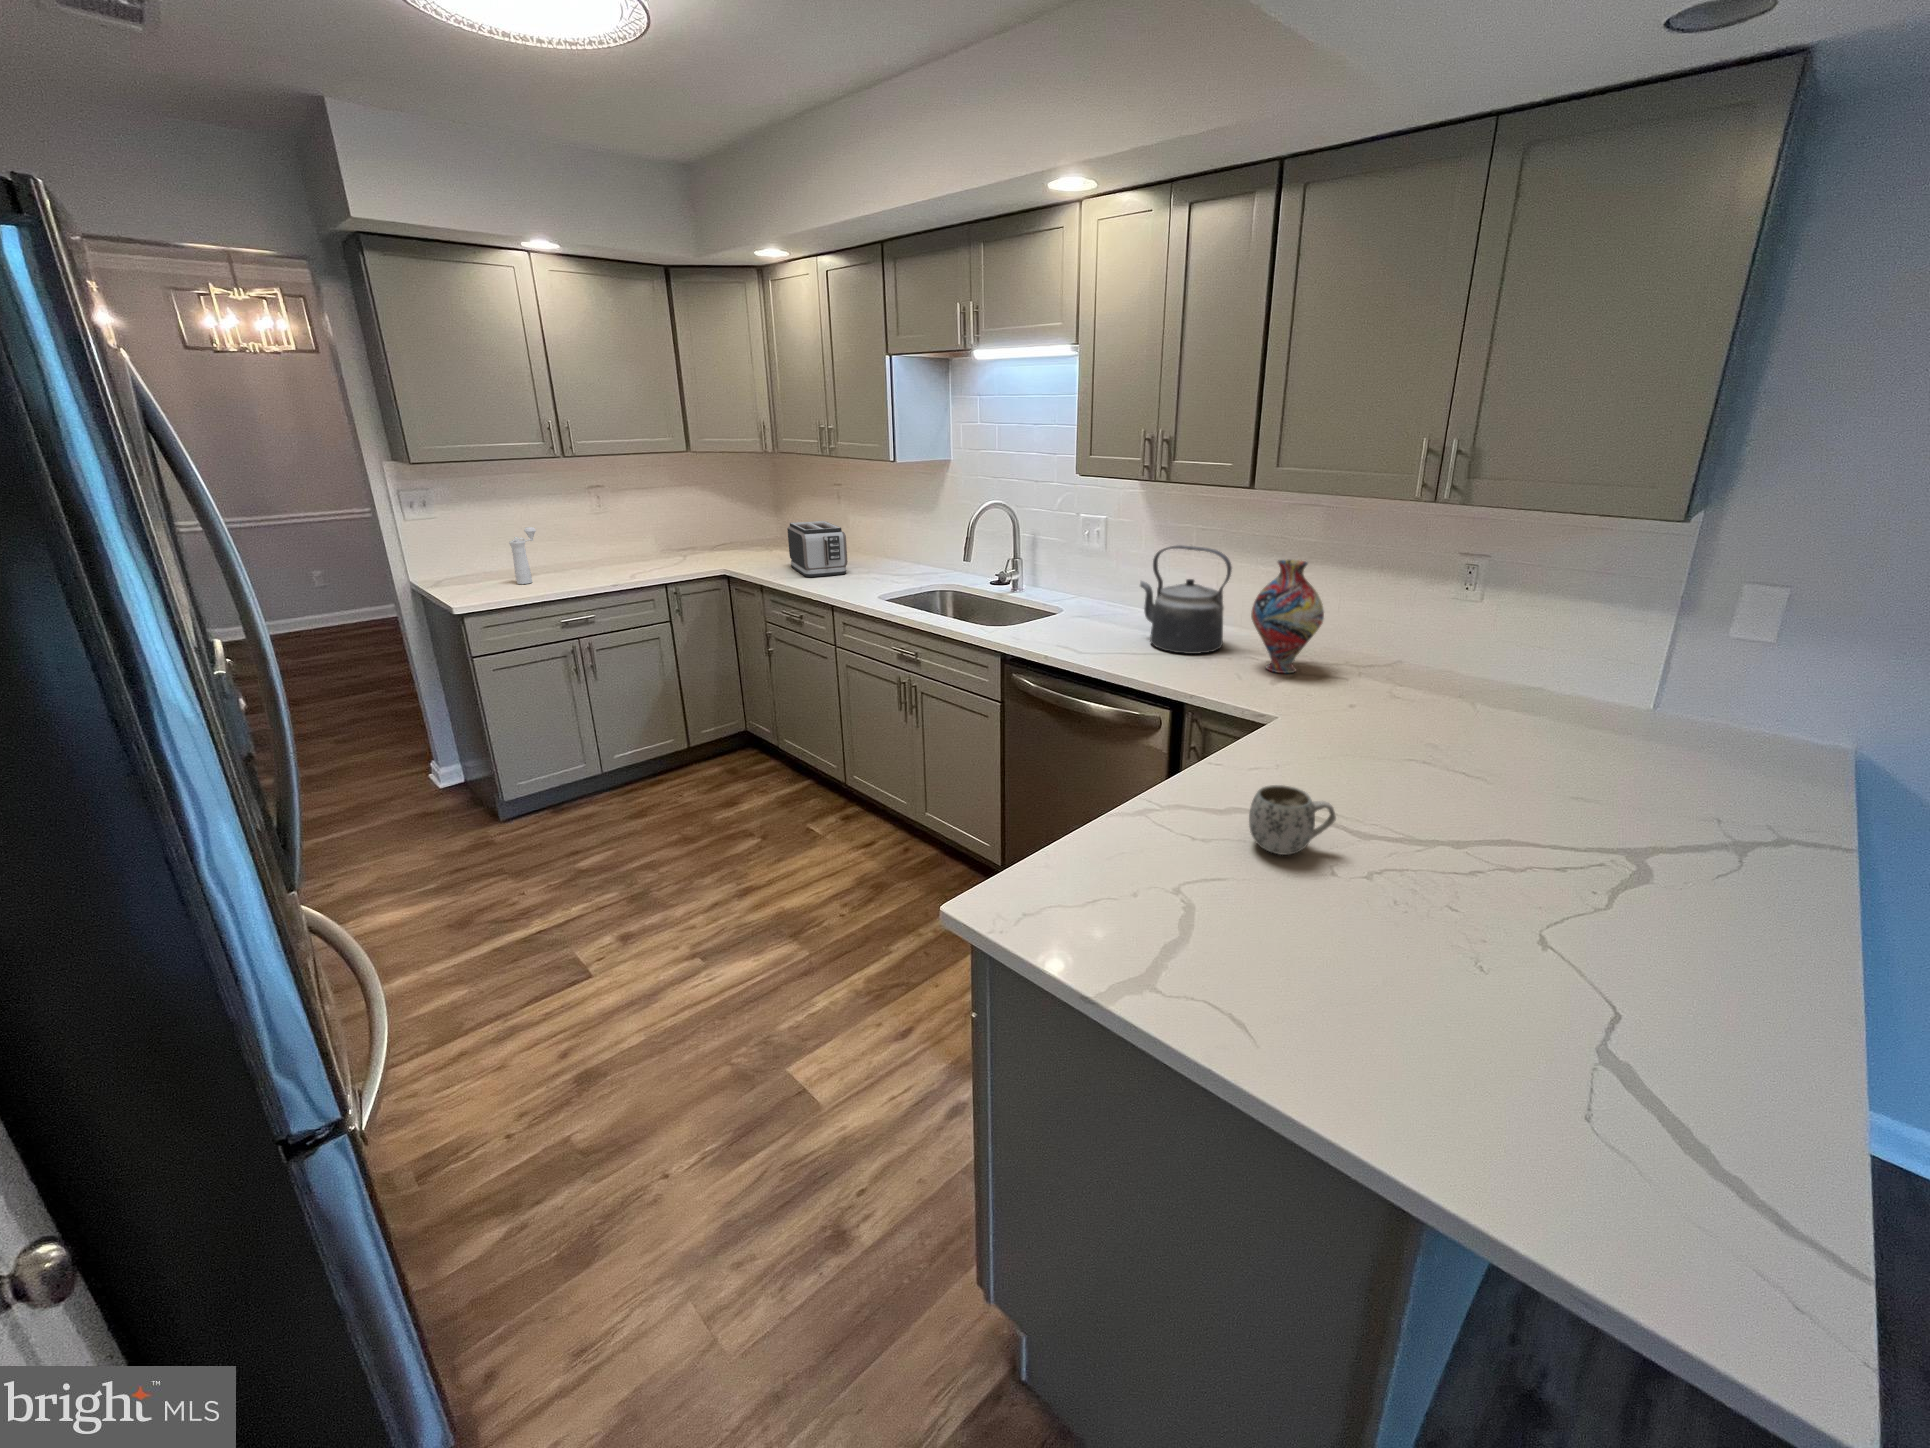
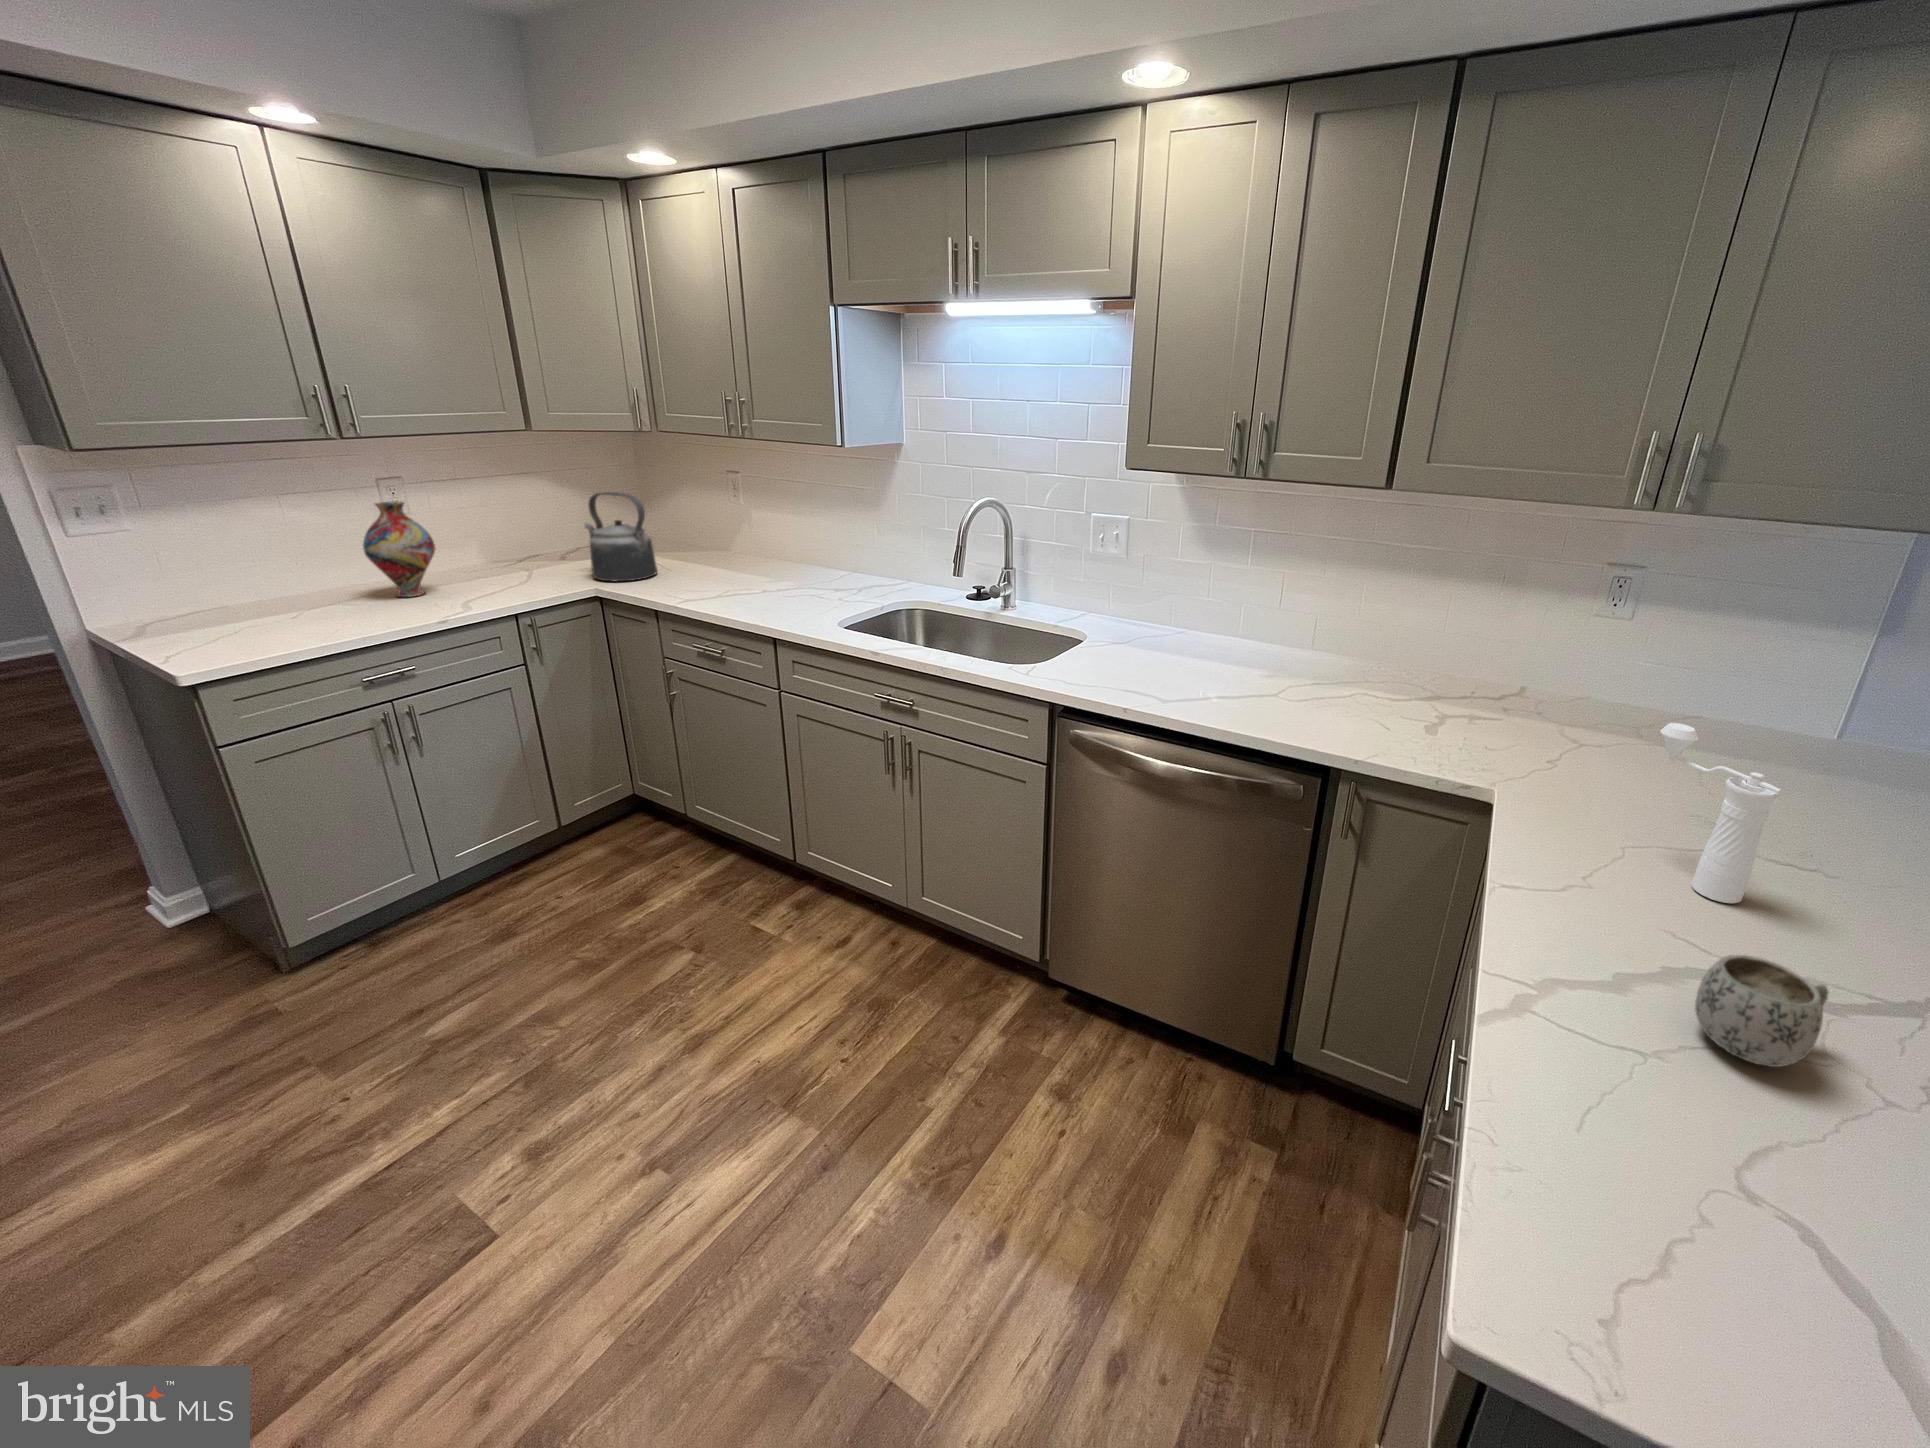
toaster: present [787,521,848,577] -> none [681,521,770,596]
pepper mill: present [509,527,536,584] -> present [1661,723,1782,903]
kettle: present [1140,545,1232,654] -> present [585,492,657,581]
vase: present [1251,560,1324,673] -> present [363,501,435,597]

